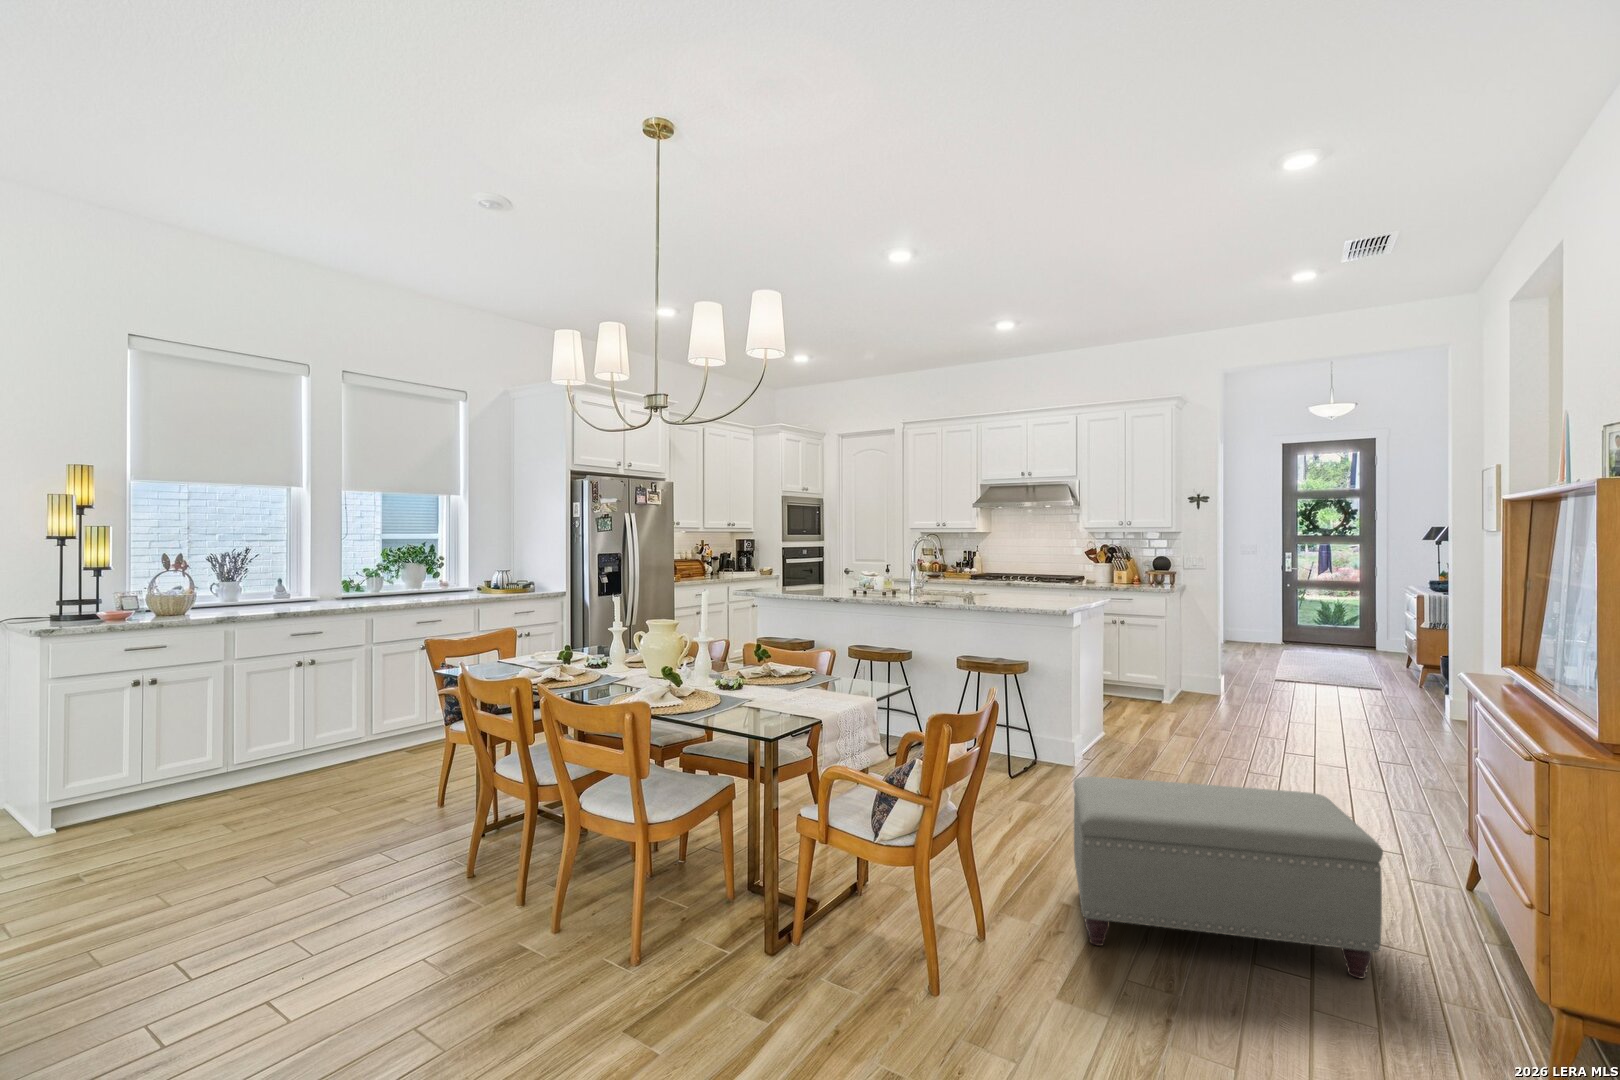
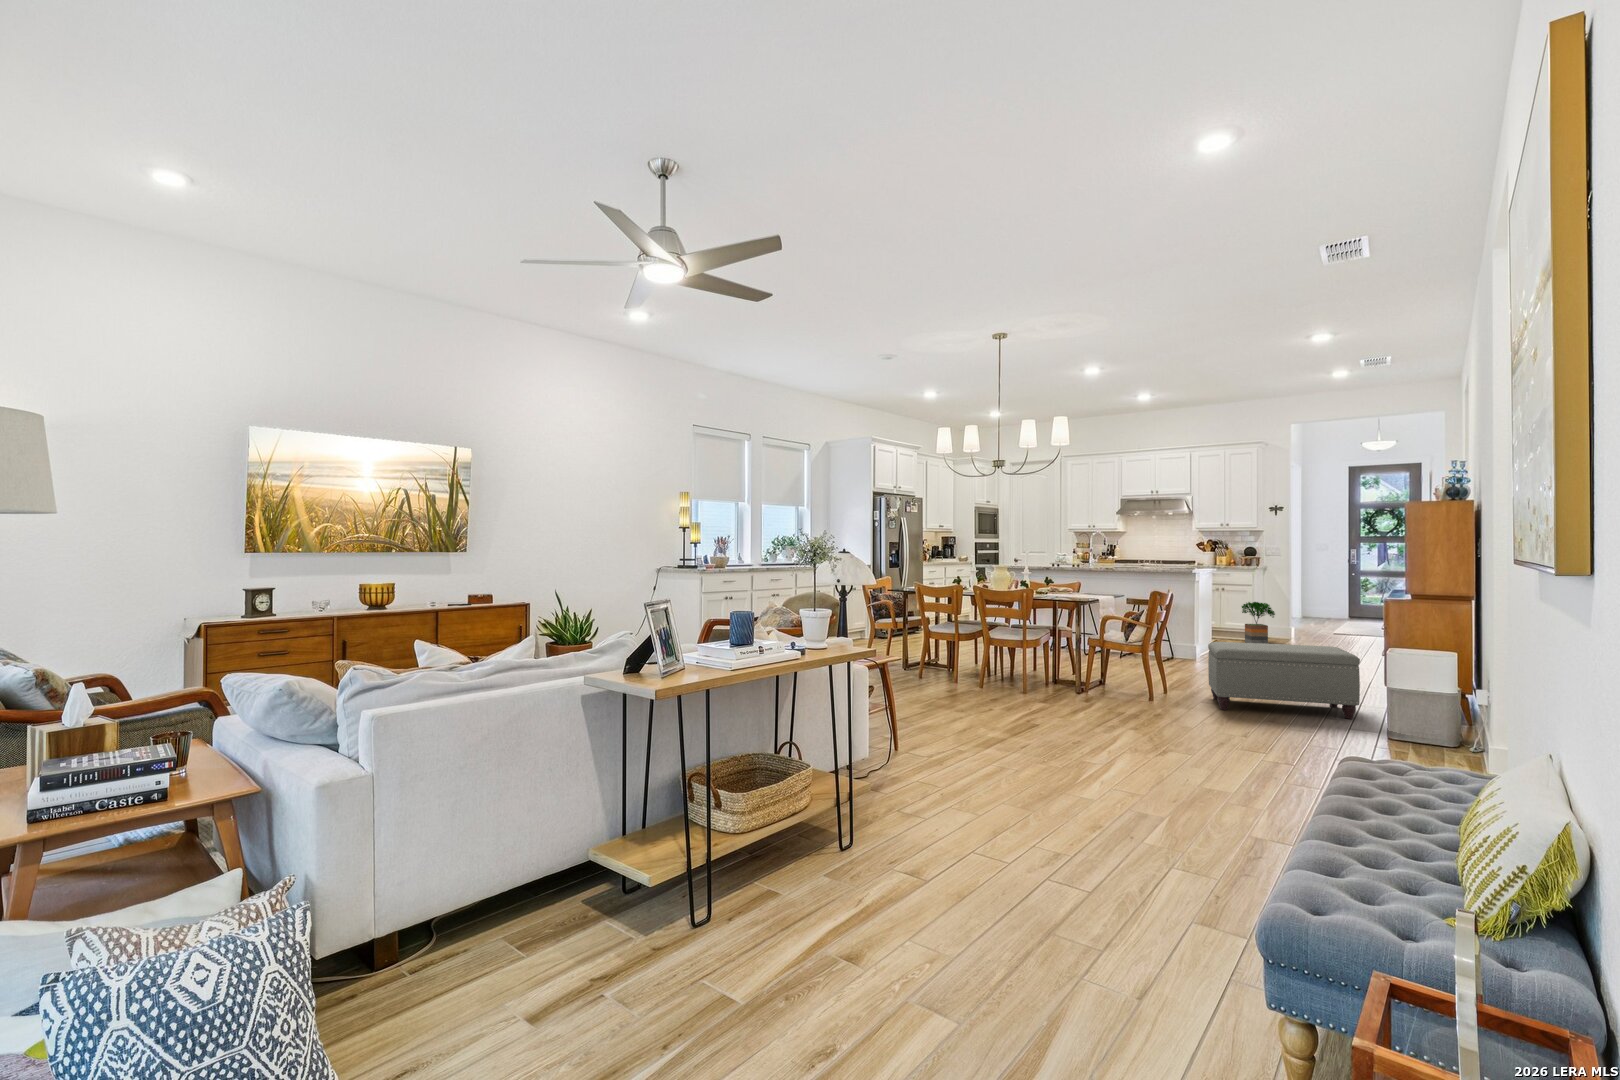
potted tree: none [1145,640,1196,705] -> present [1242,602,1275,644]

